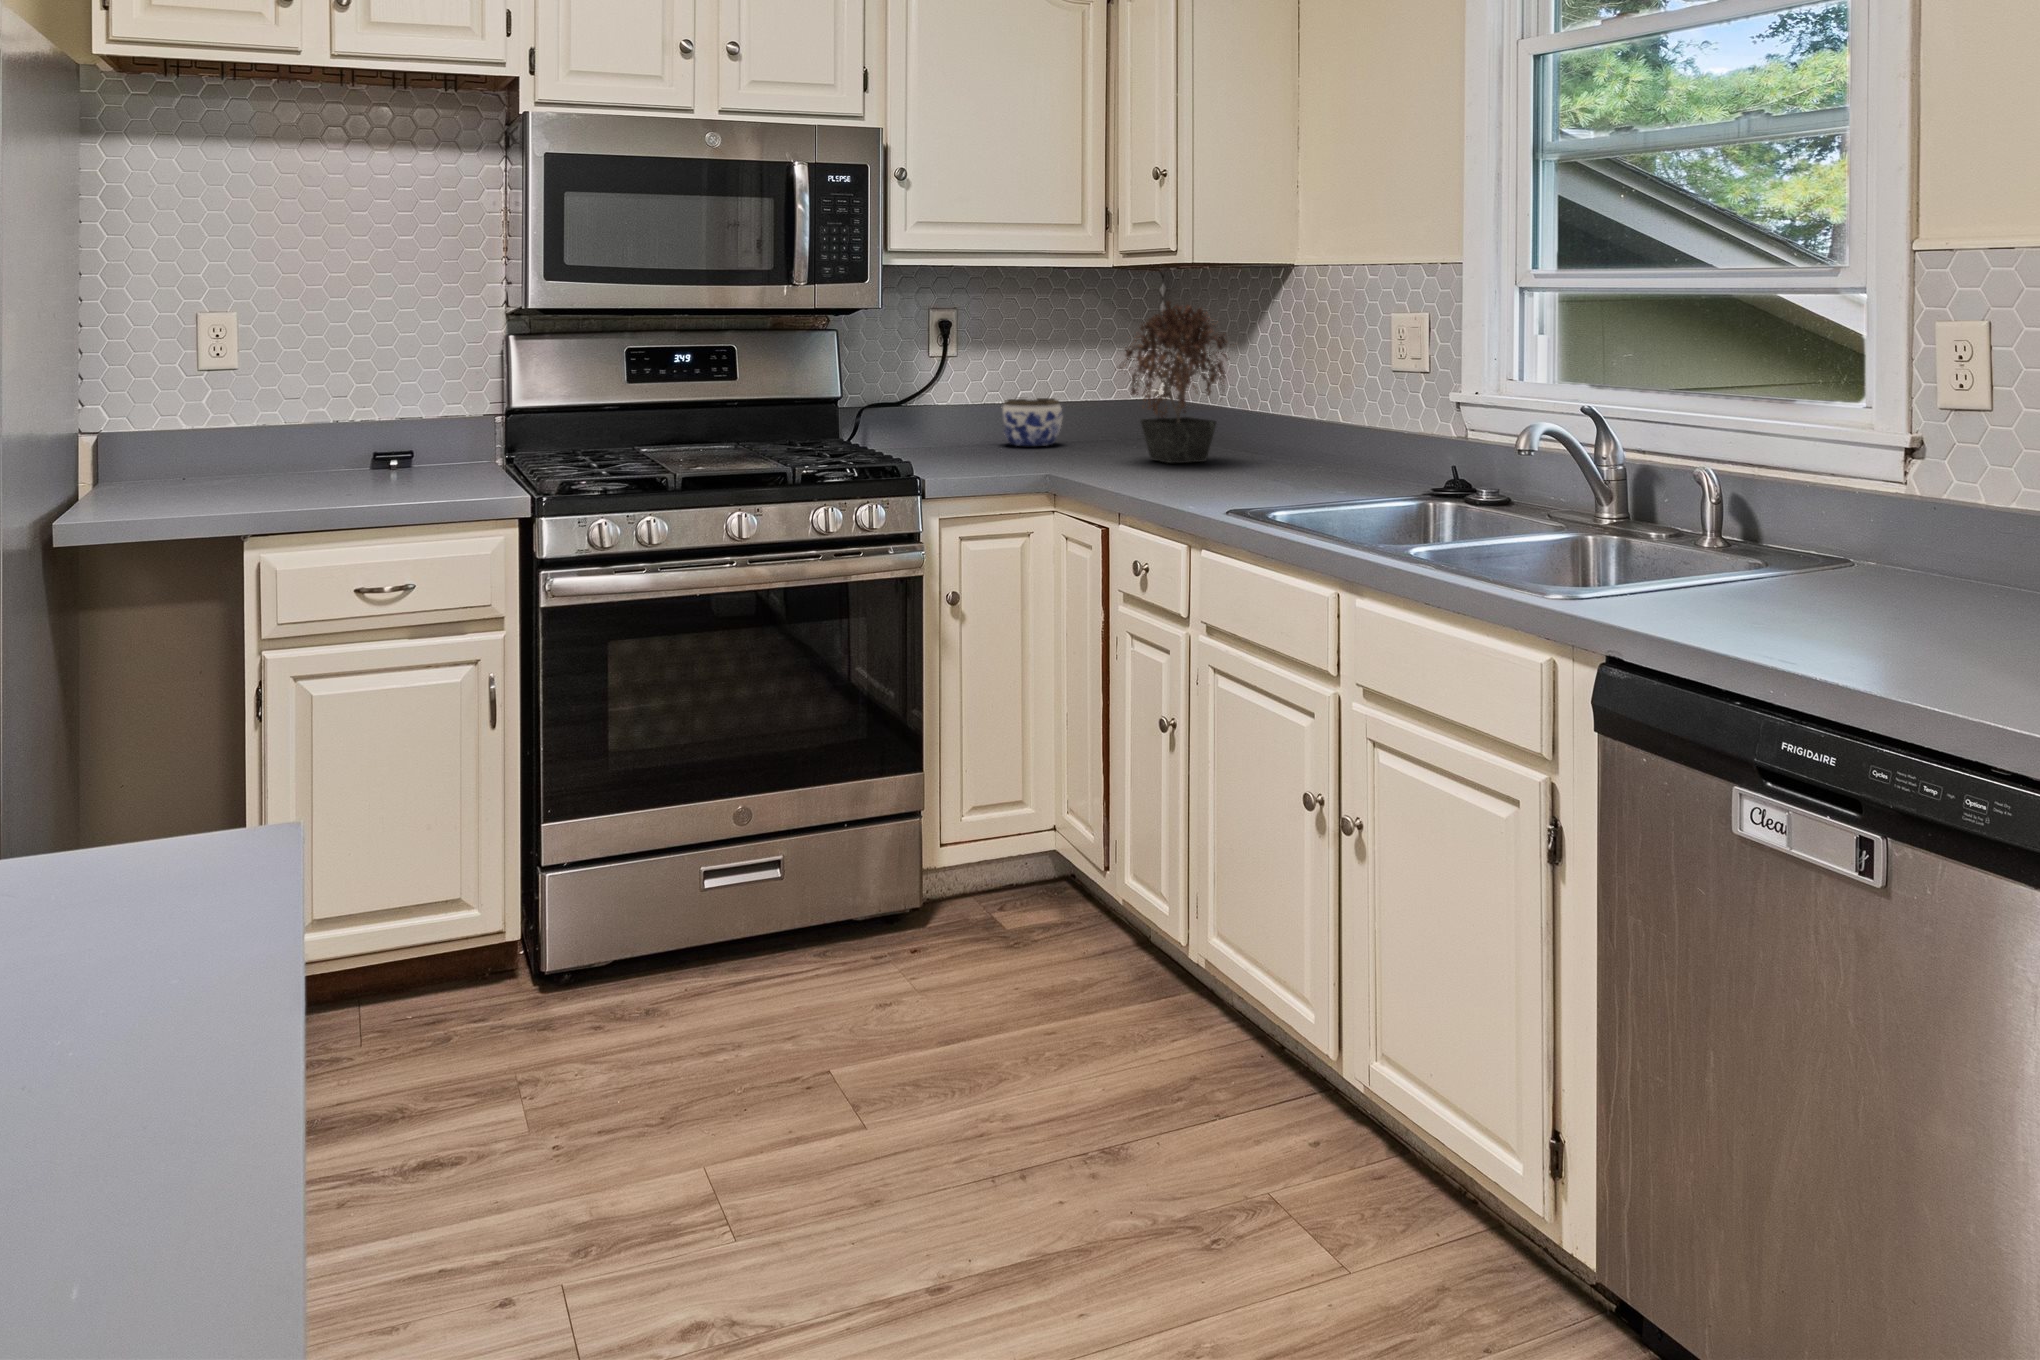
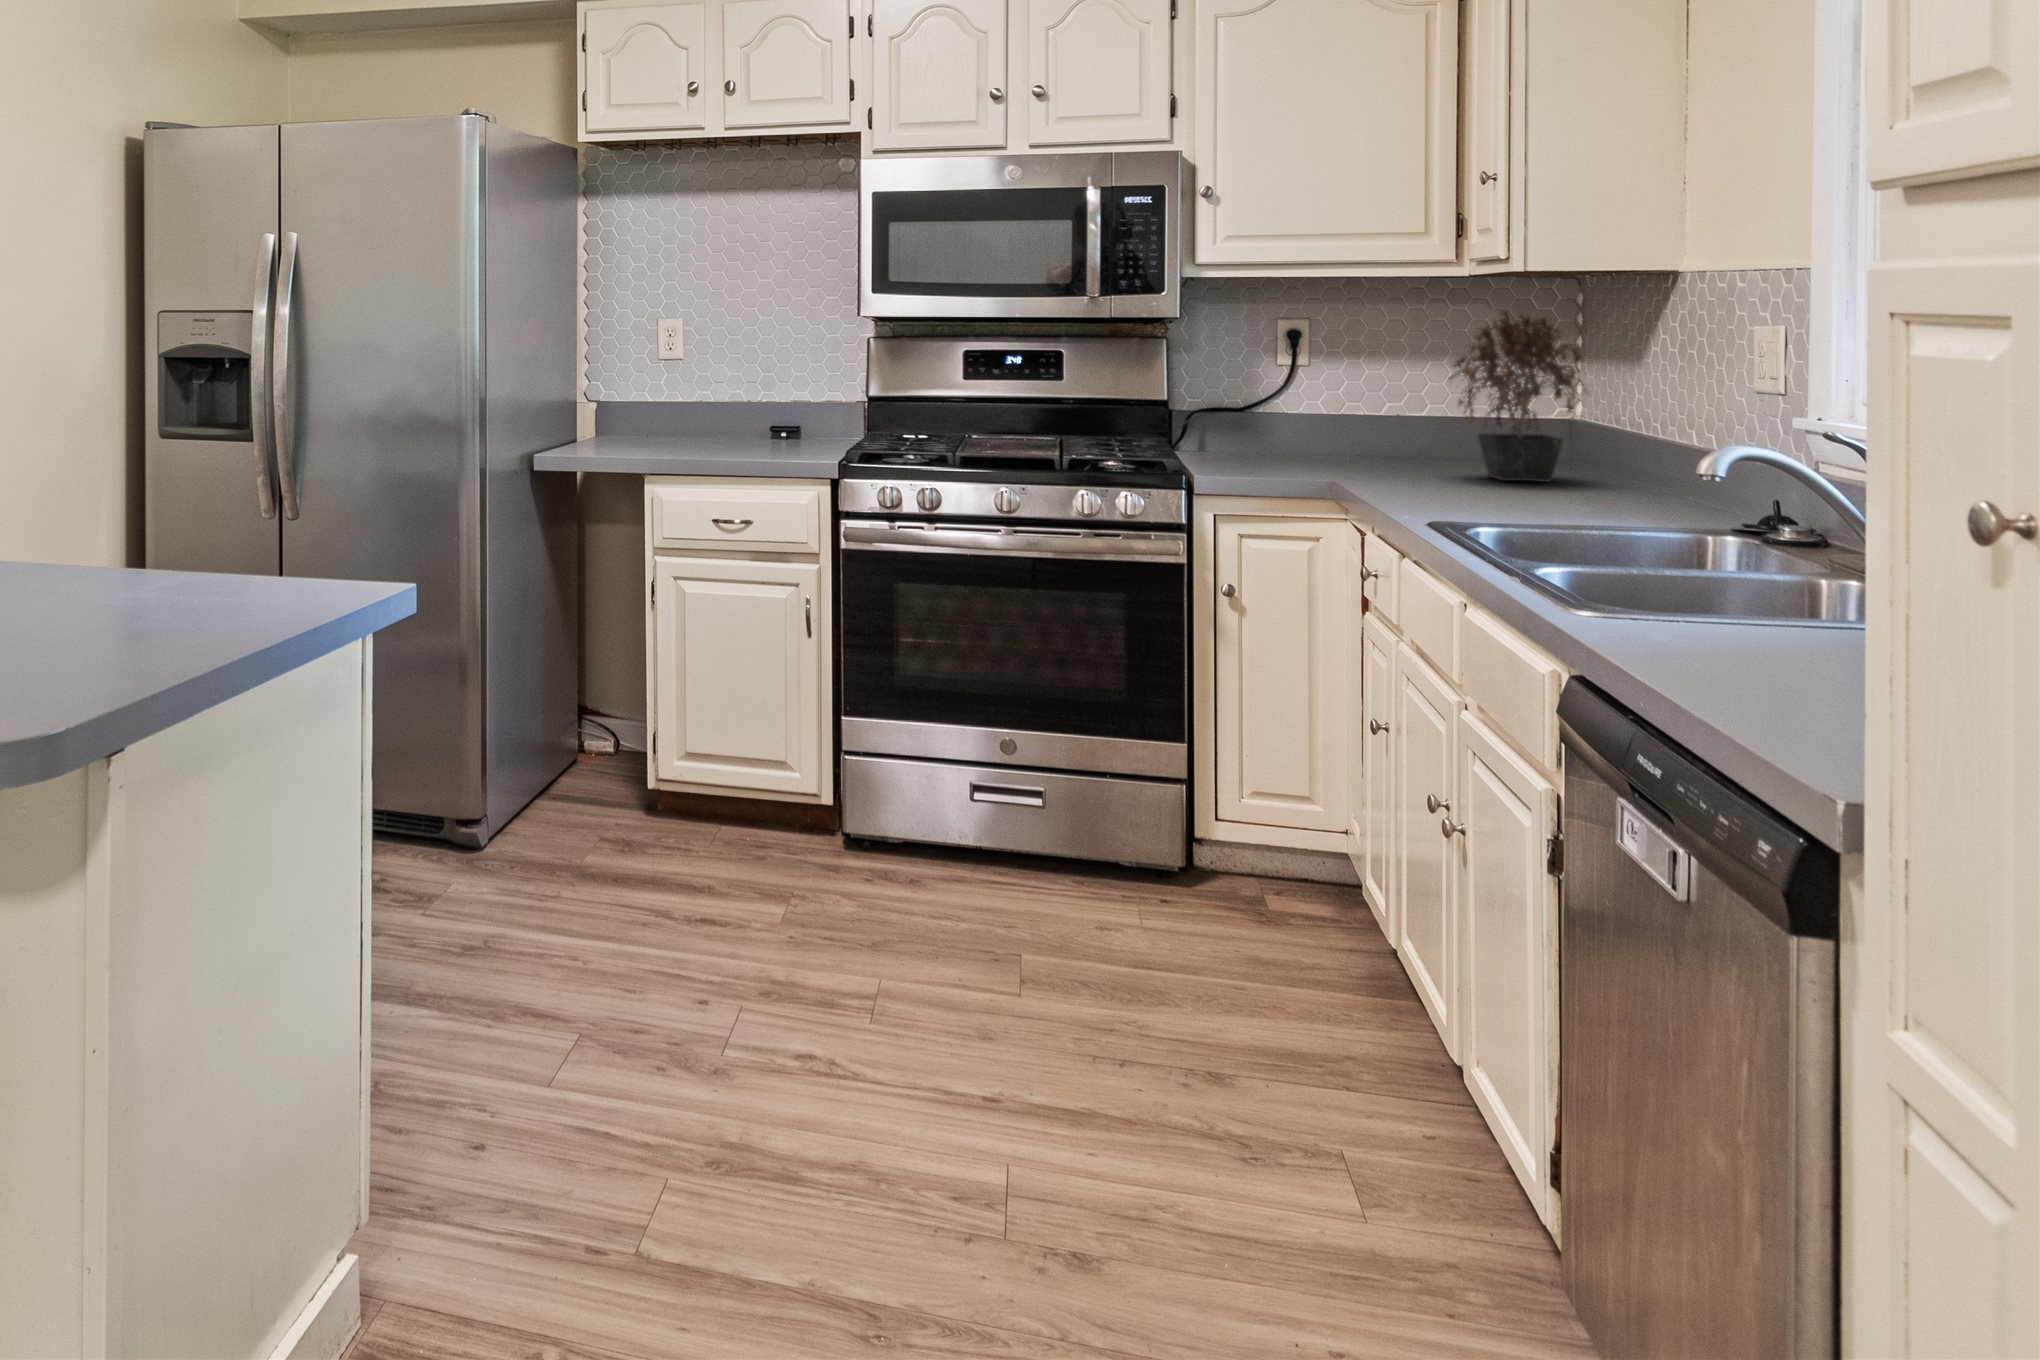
jar: present [1003,398,1063,446] -> none [1354,408,1427,458]

